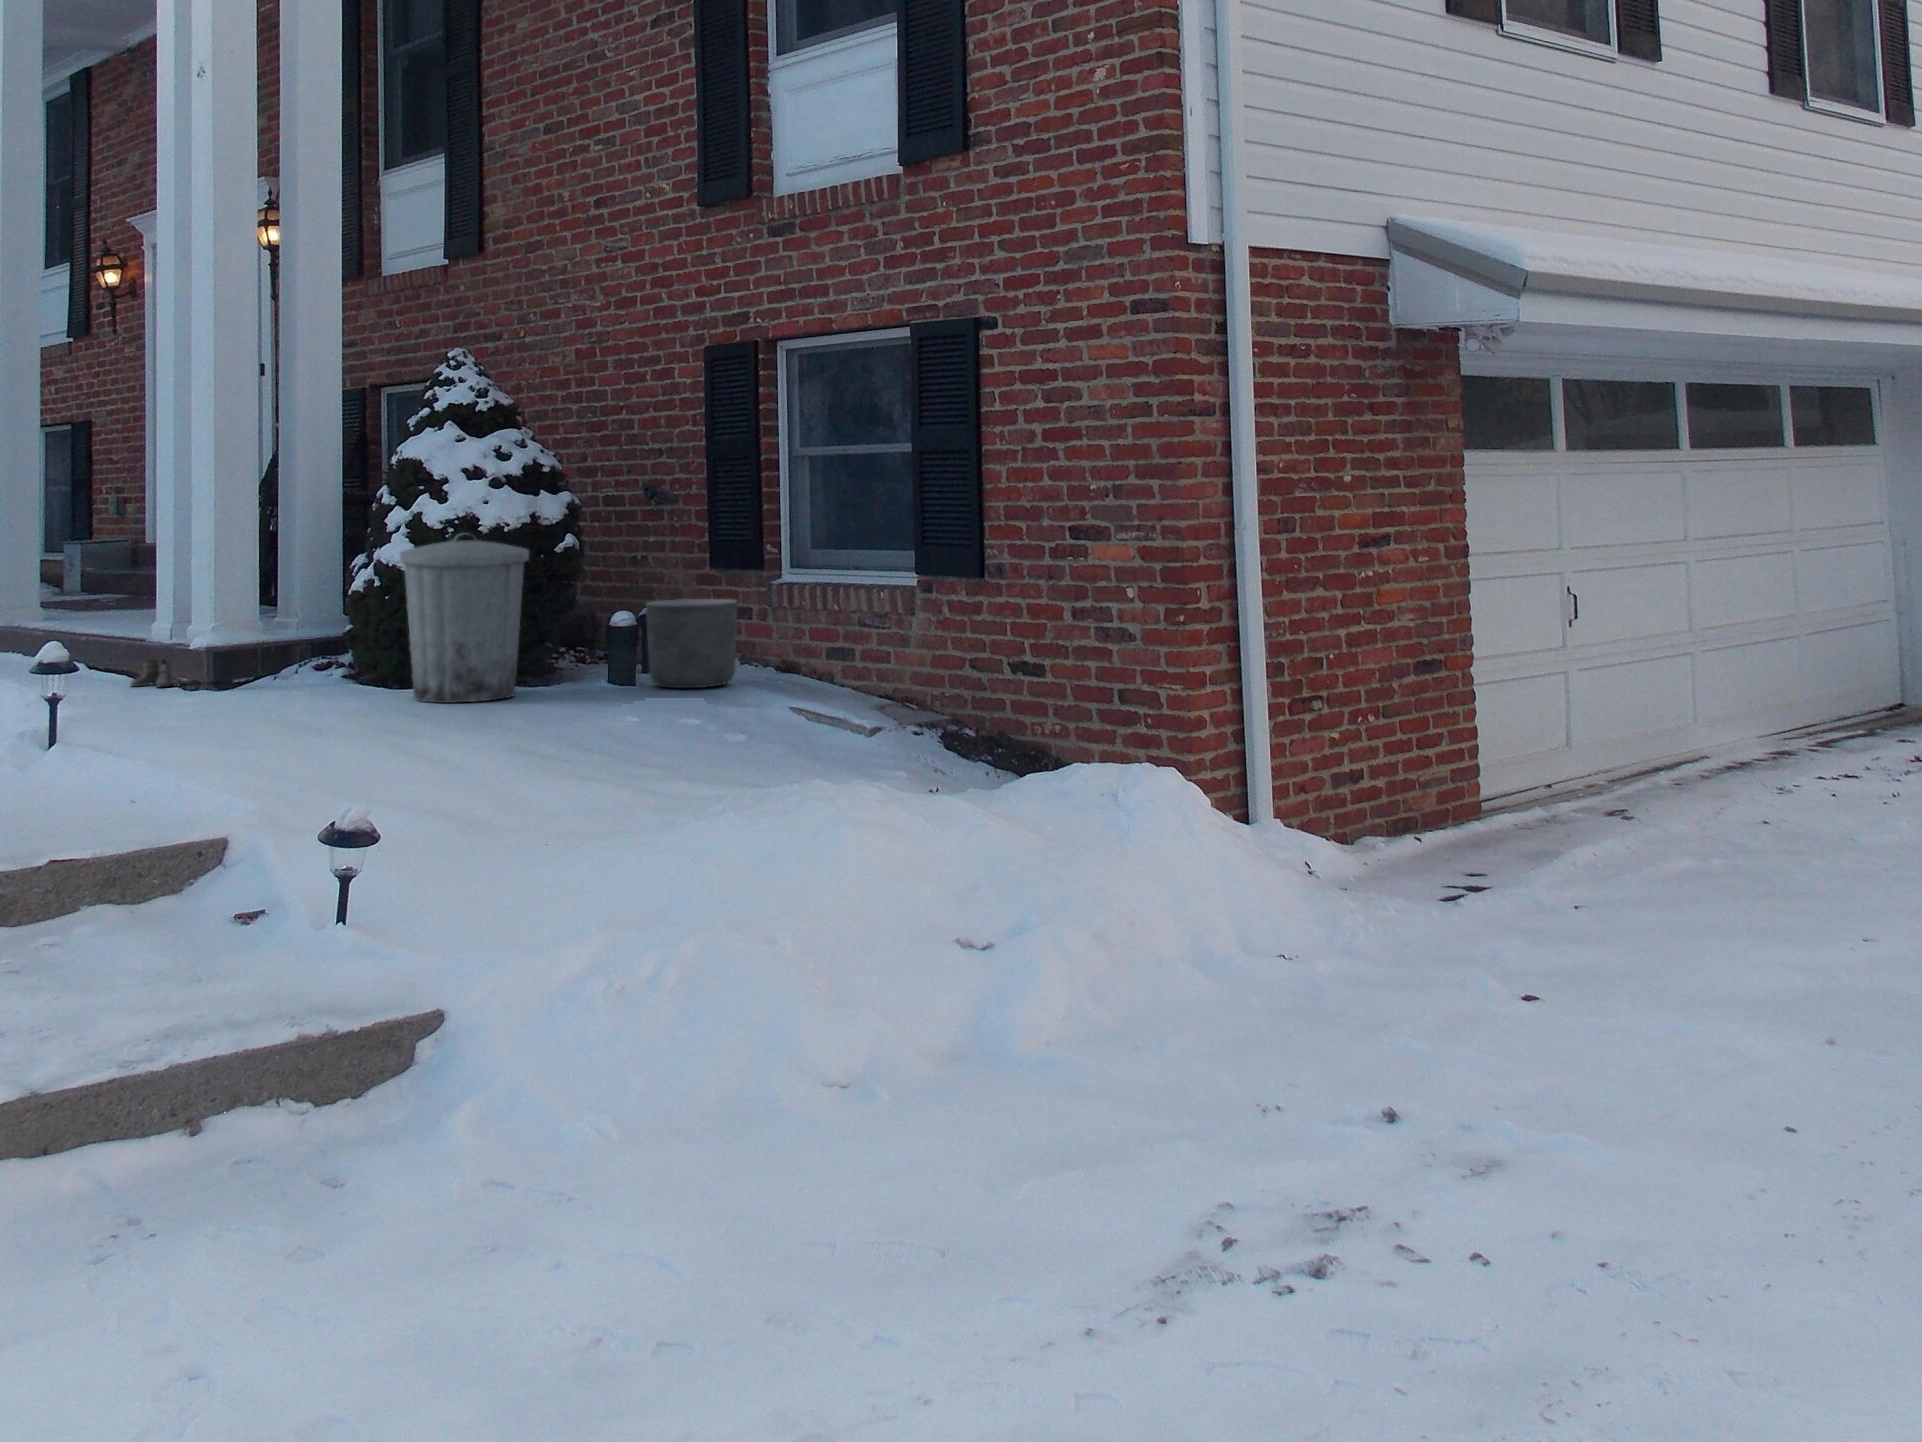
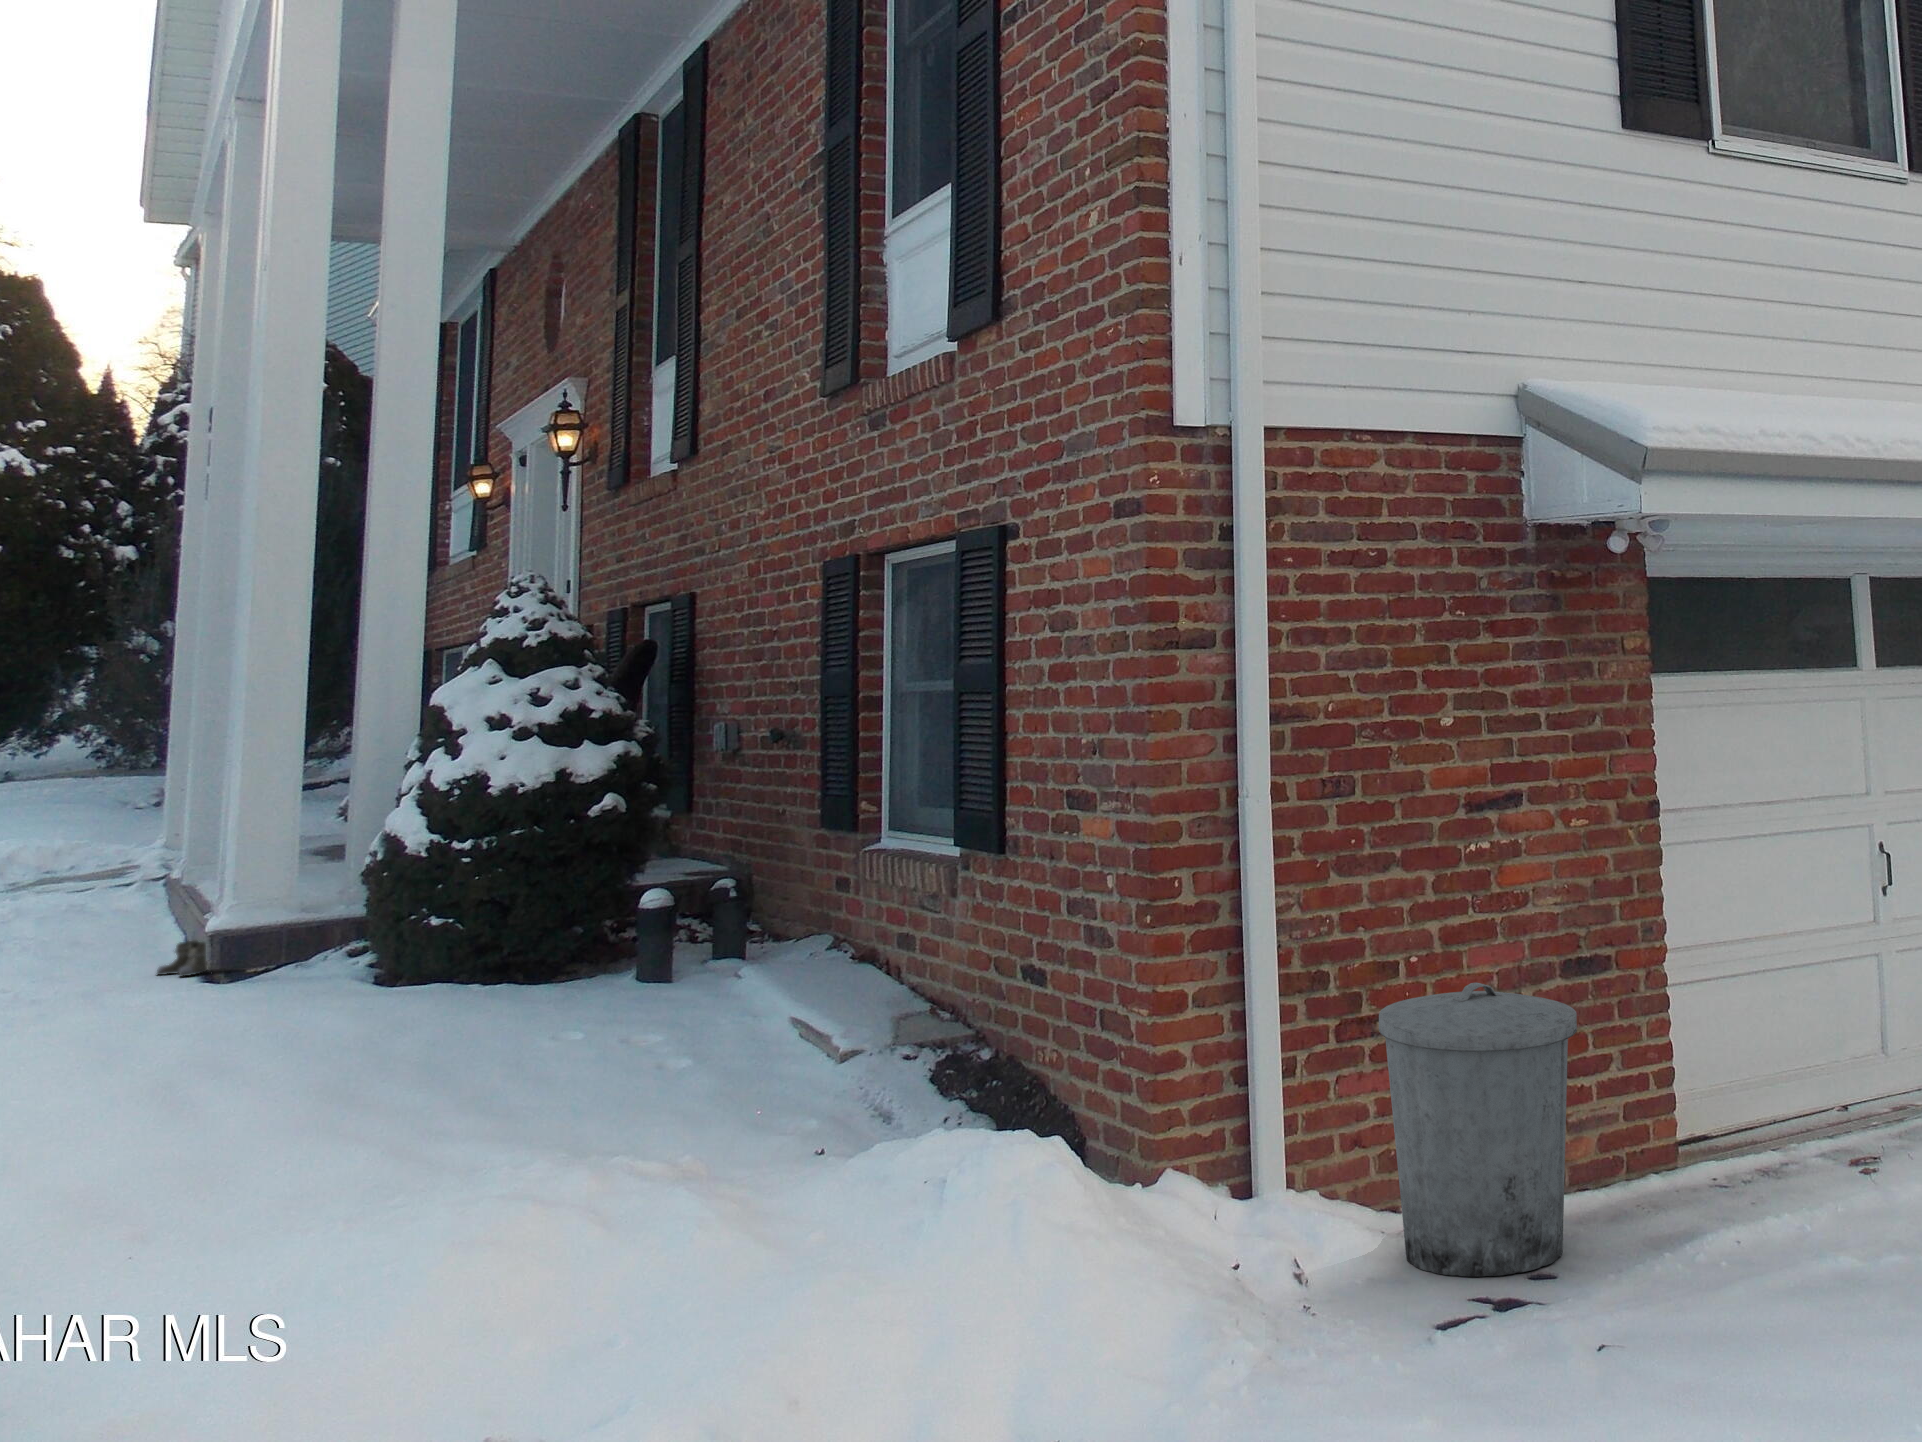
trash can: present [400,533,529,703] -> present [1379,982,1577,1277]
planter: present [646,599,737,688] -> none [723,866,839,980]

